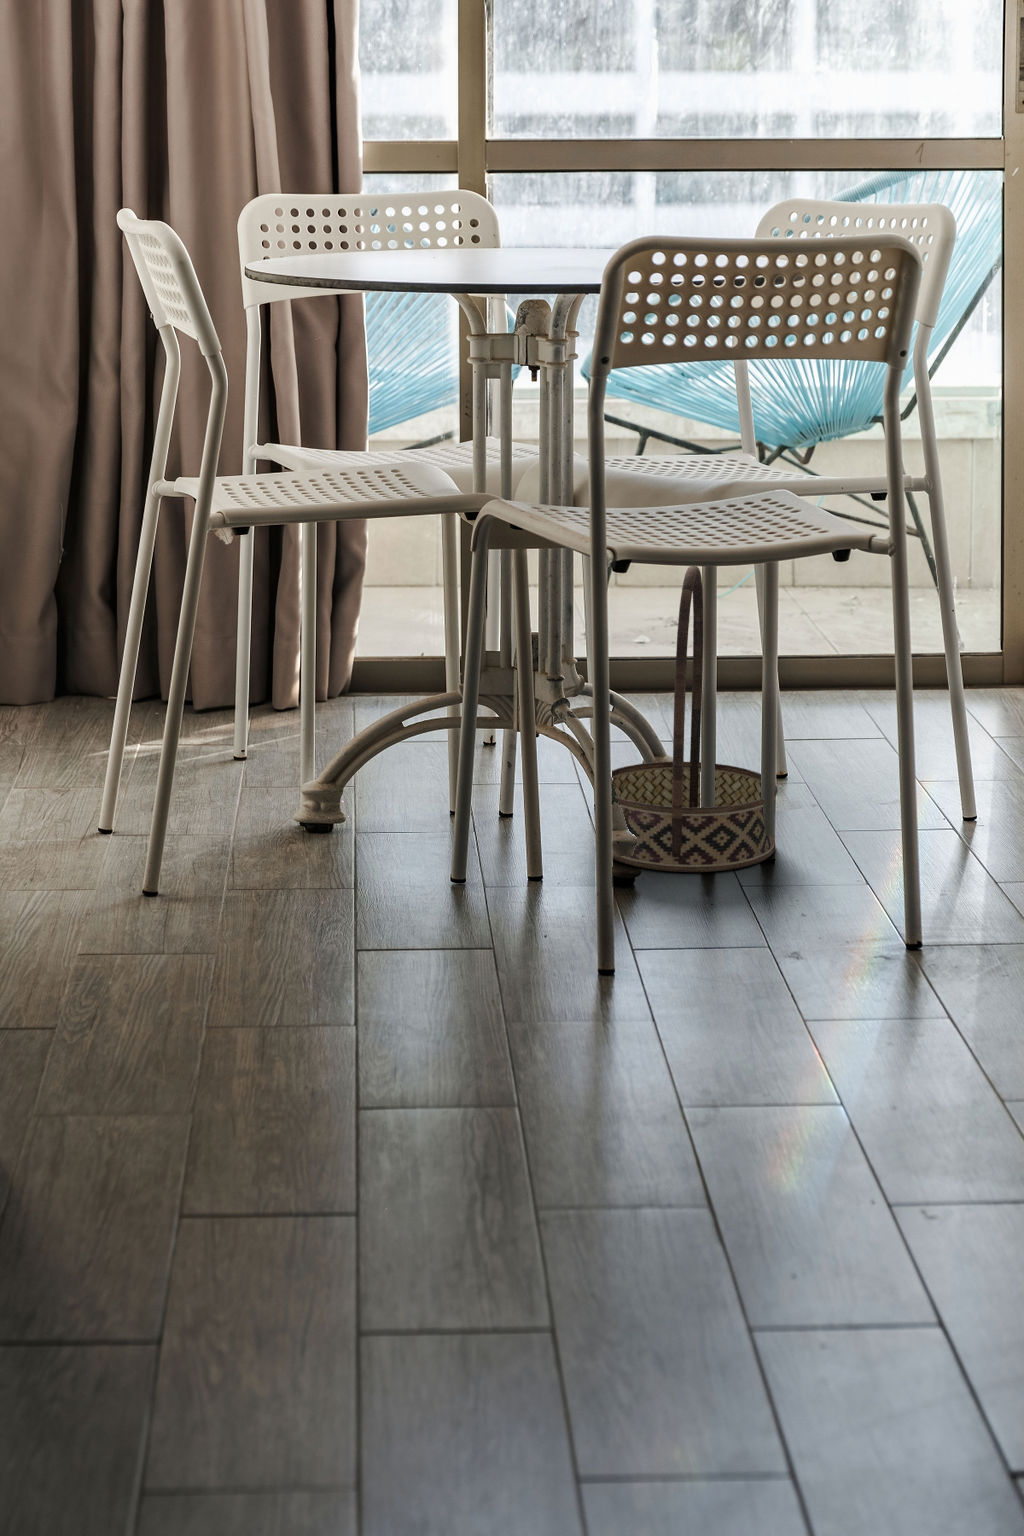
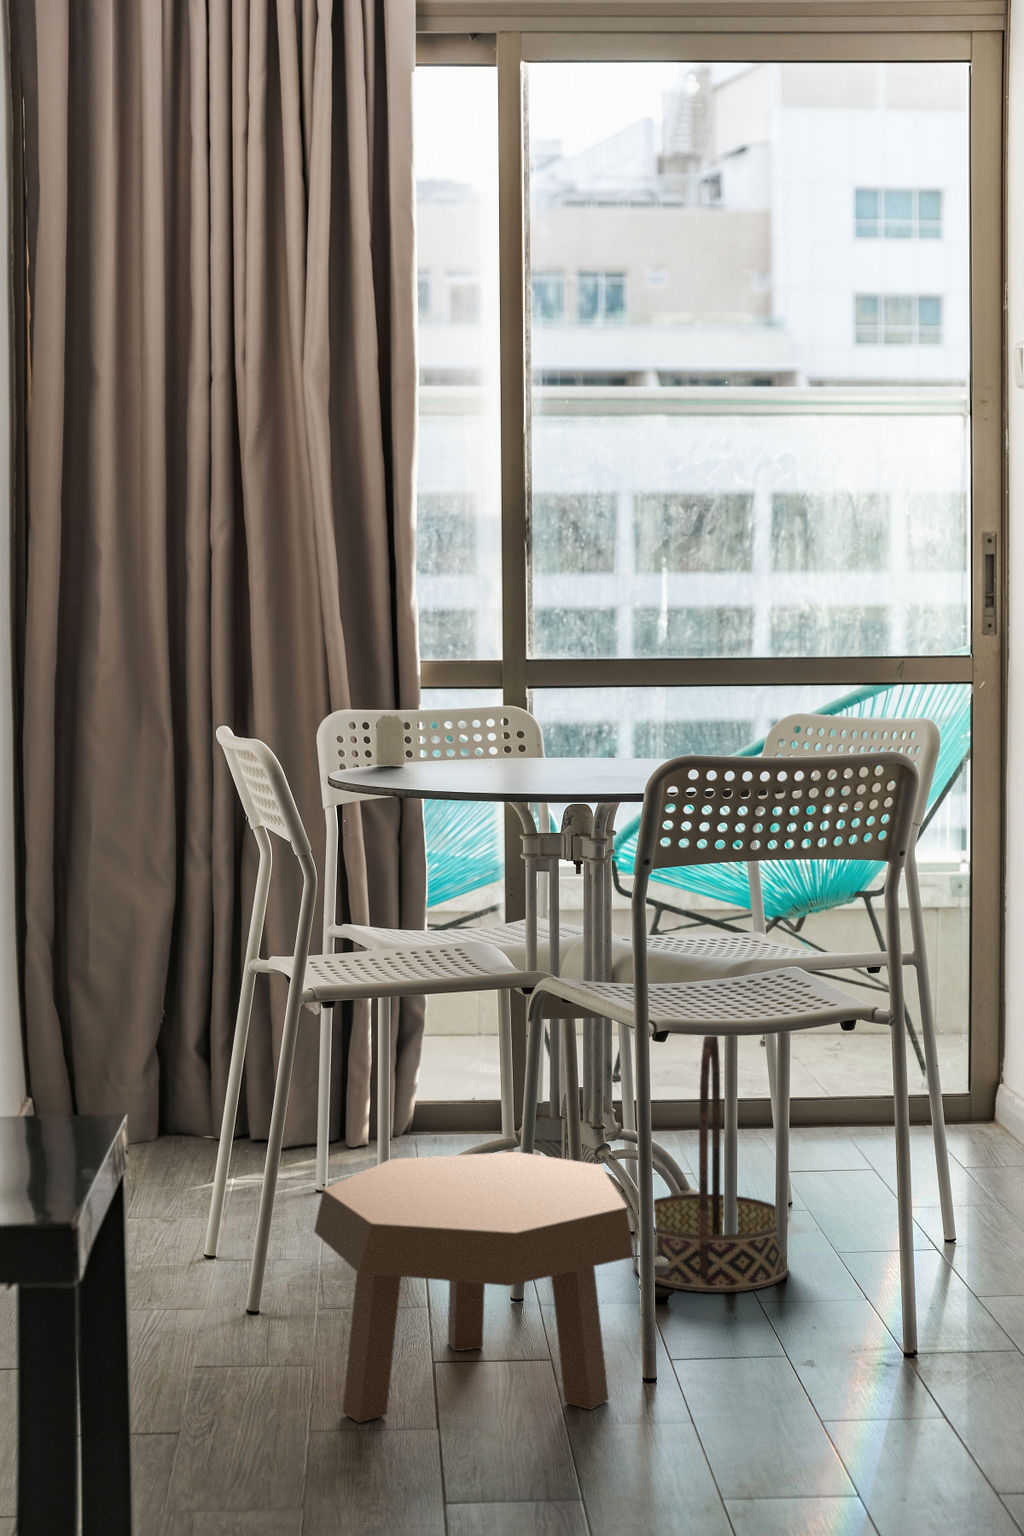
candle: none [292,183,328,249] -> present [376,715,404,766]
footstool: none [207,710,587,1018] -> present [314,1152,634,1422]

